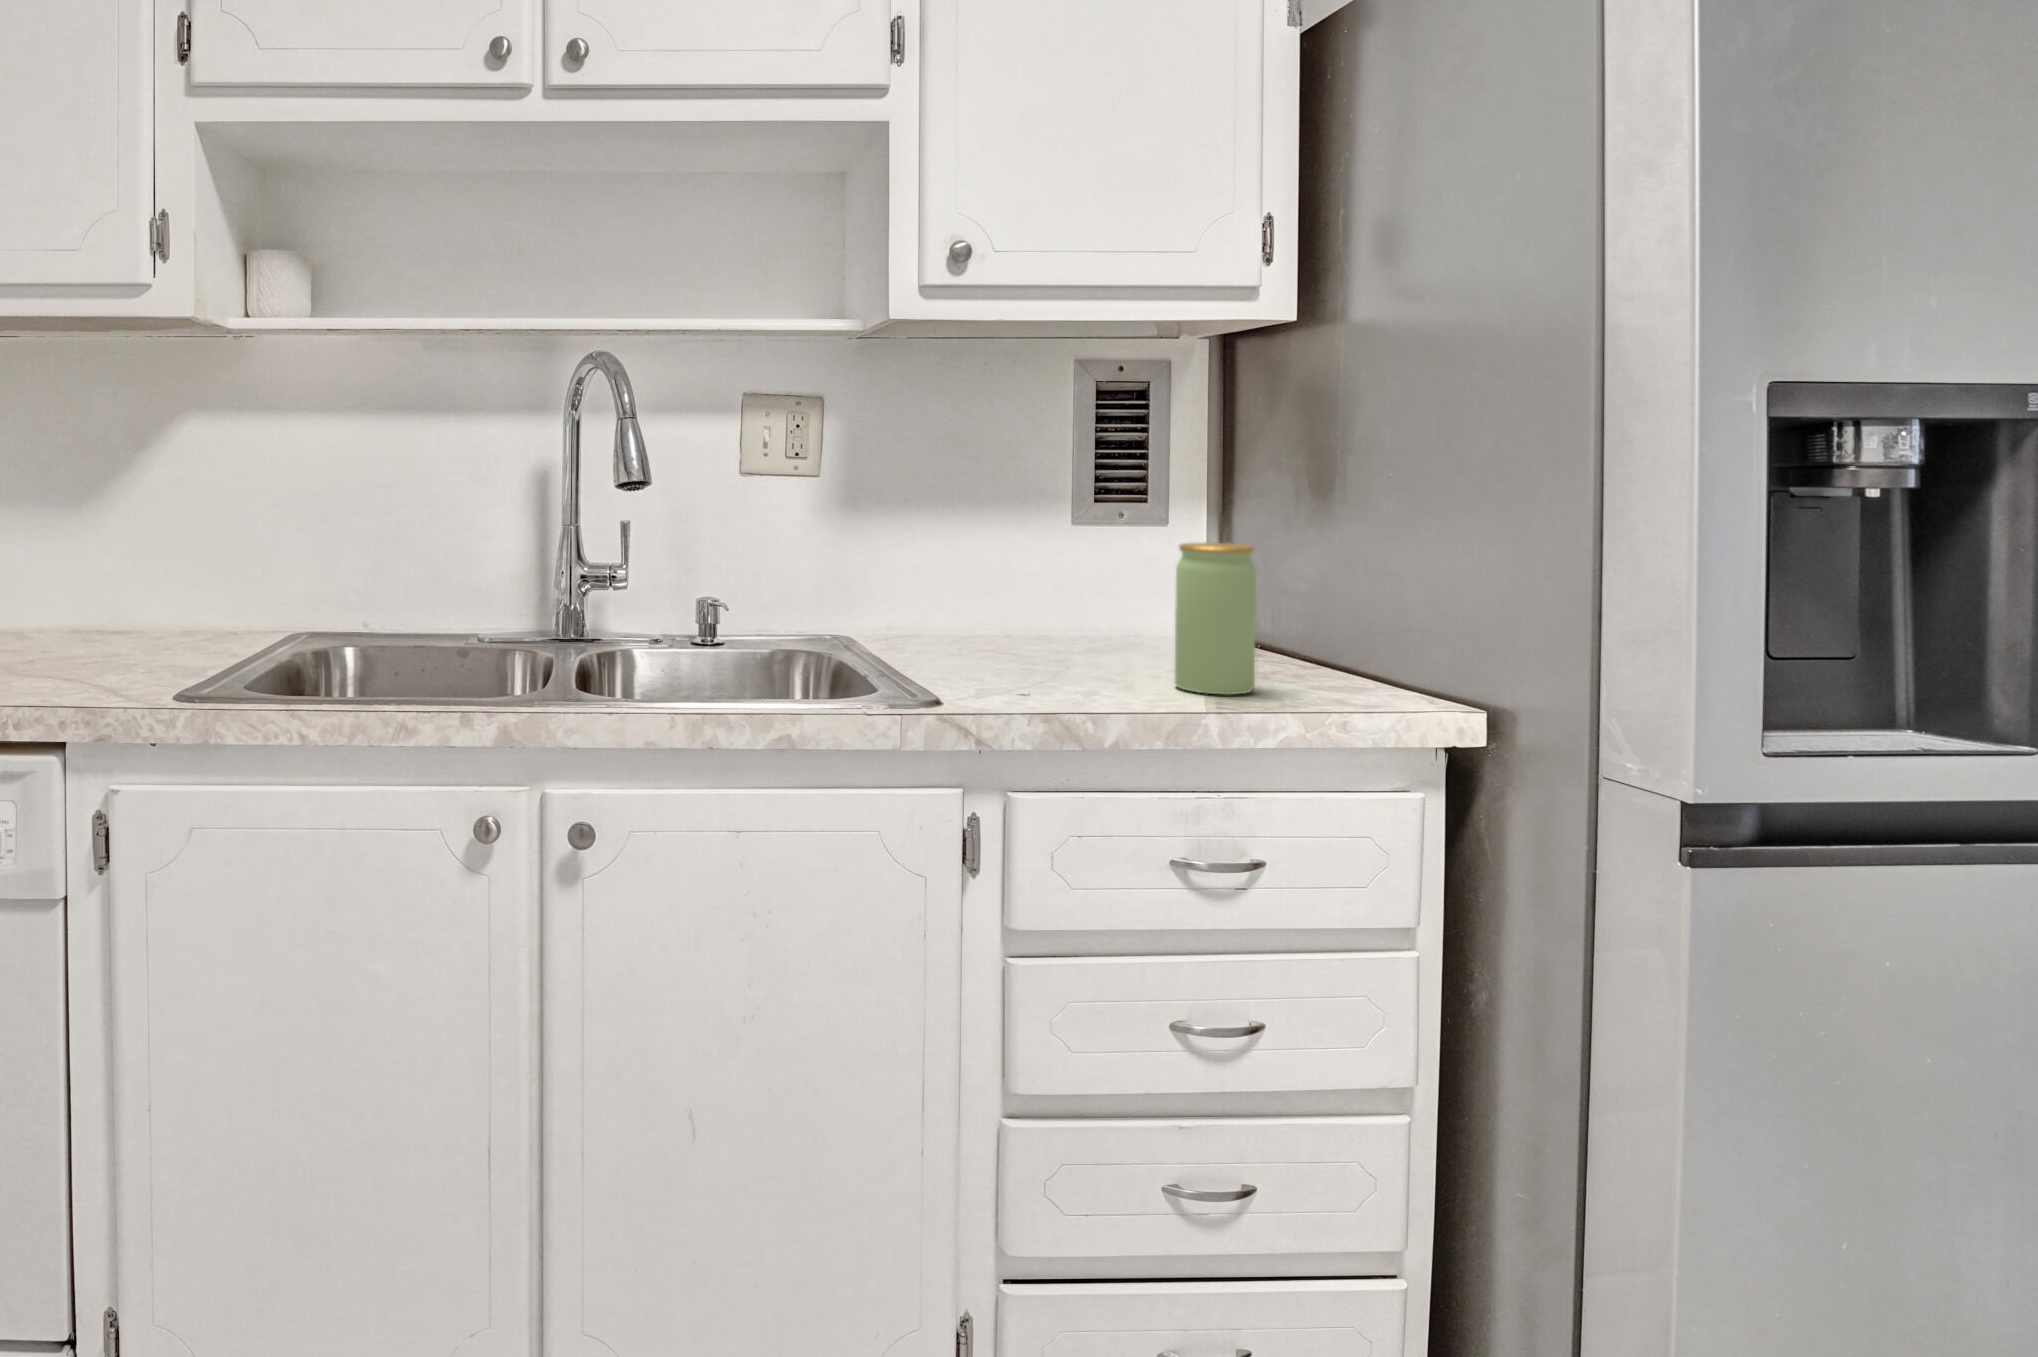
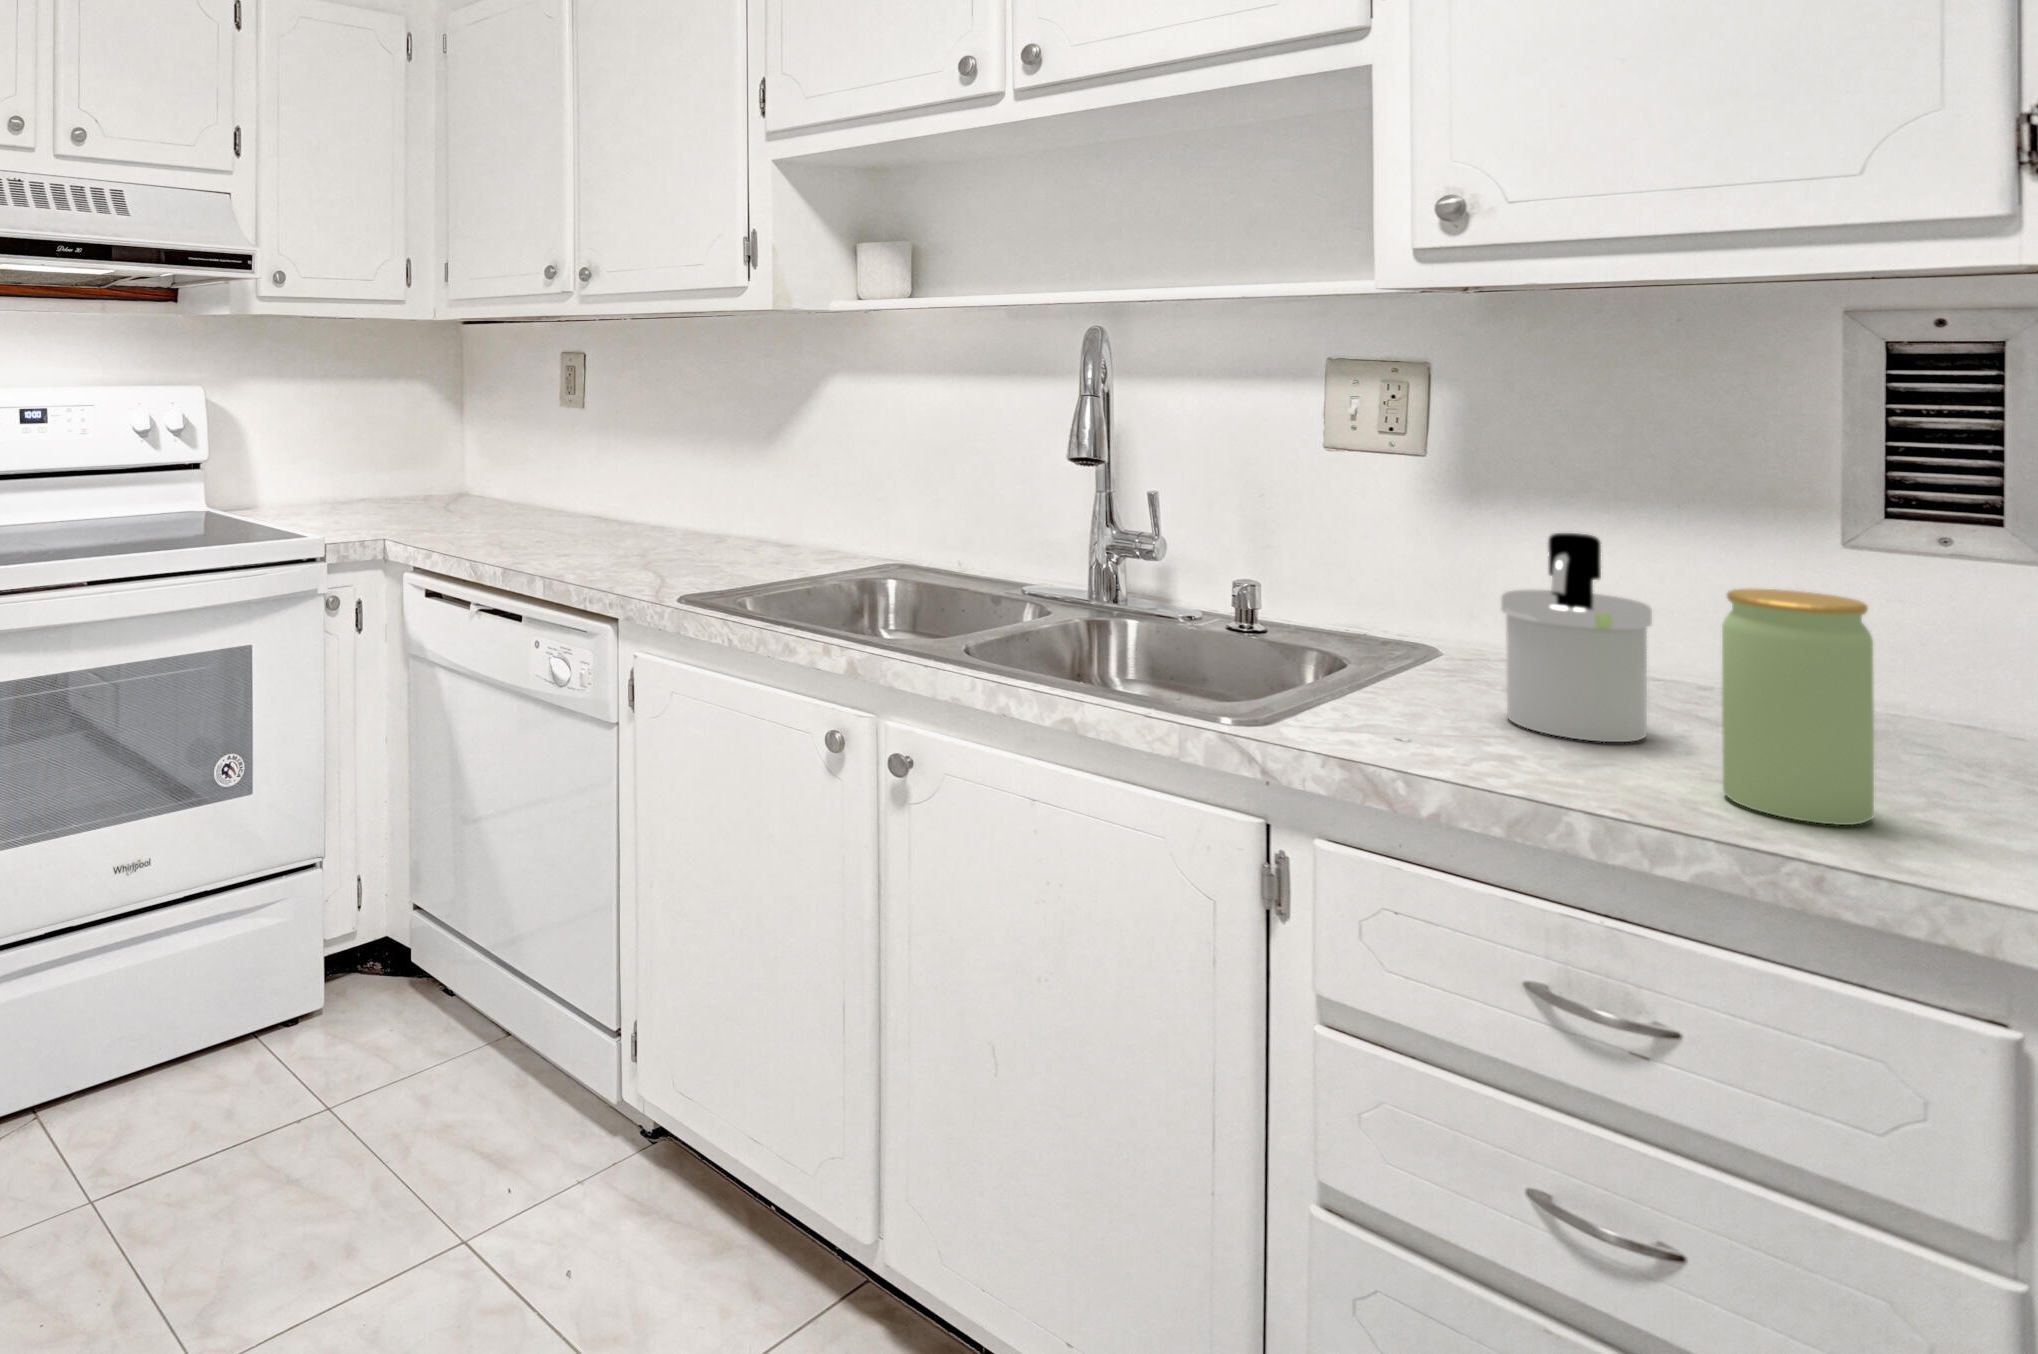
soap dispenser: none [987,520,1081,675] -> present [1501,533,1652,742]

